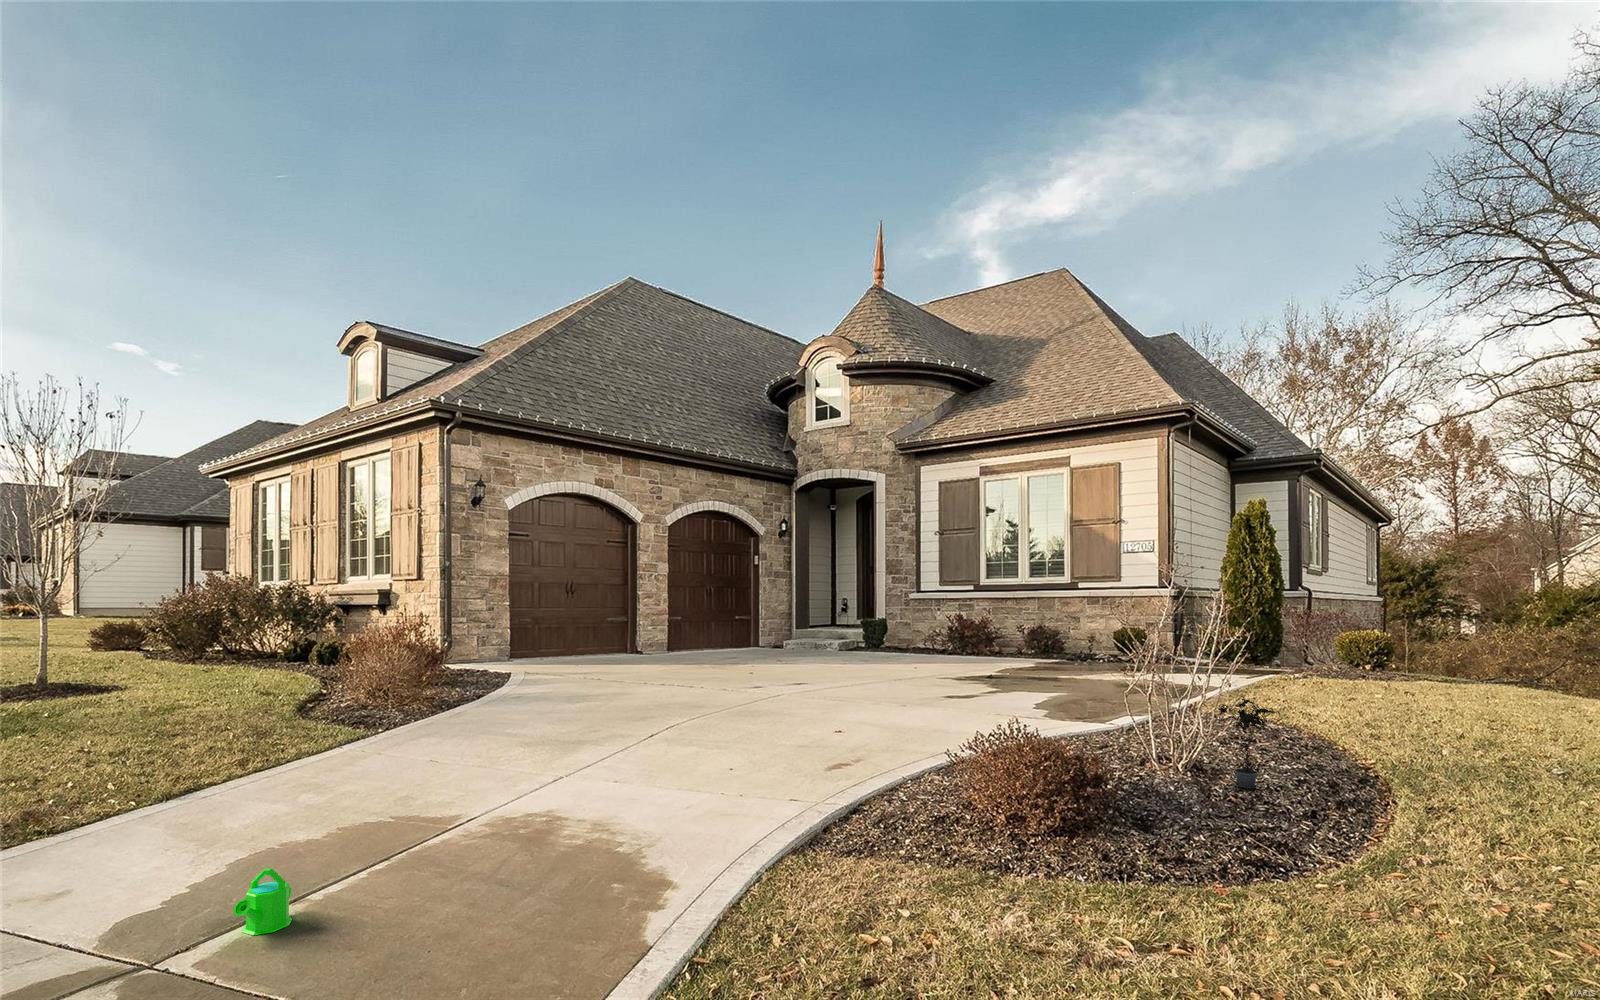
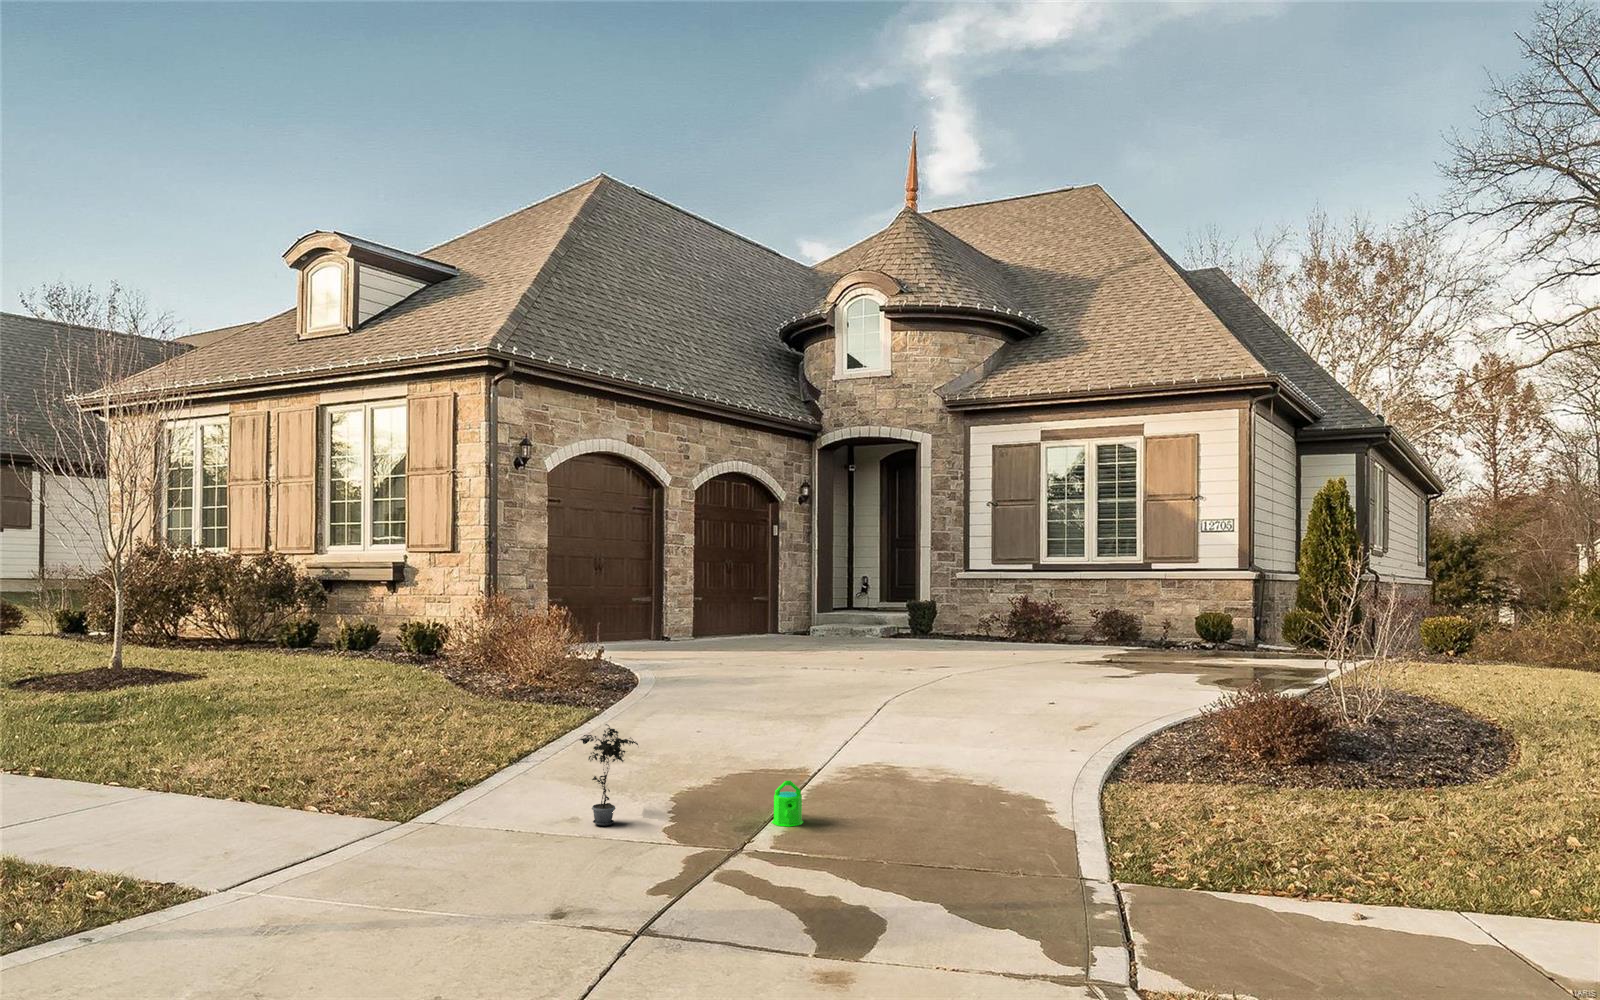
potted plant: present [1218,696,1280,789] -> present [580,724,638,826]

